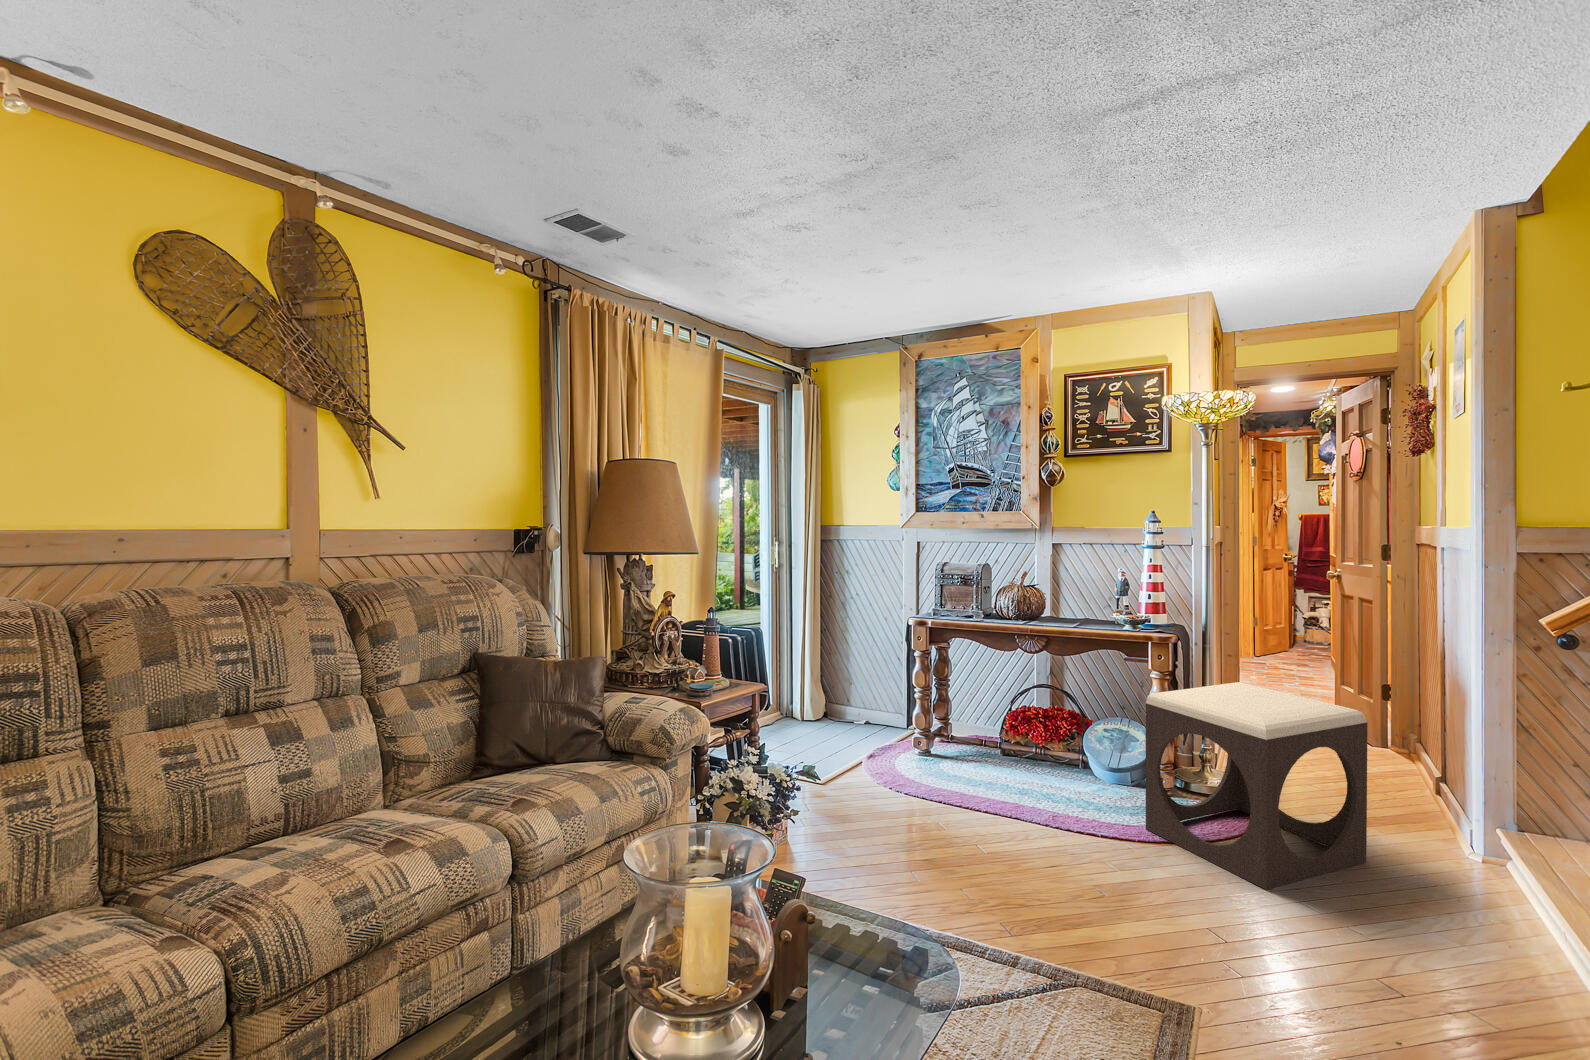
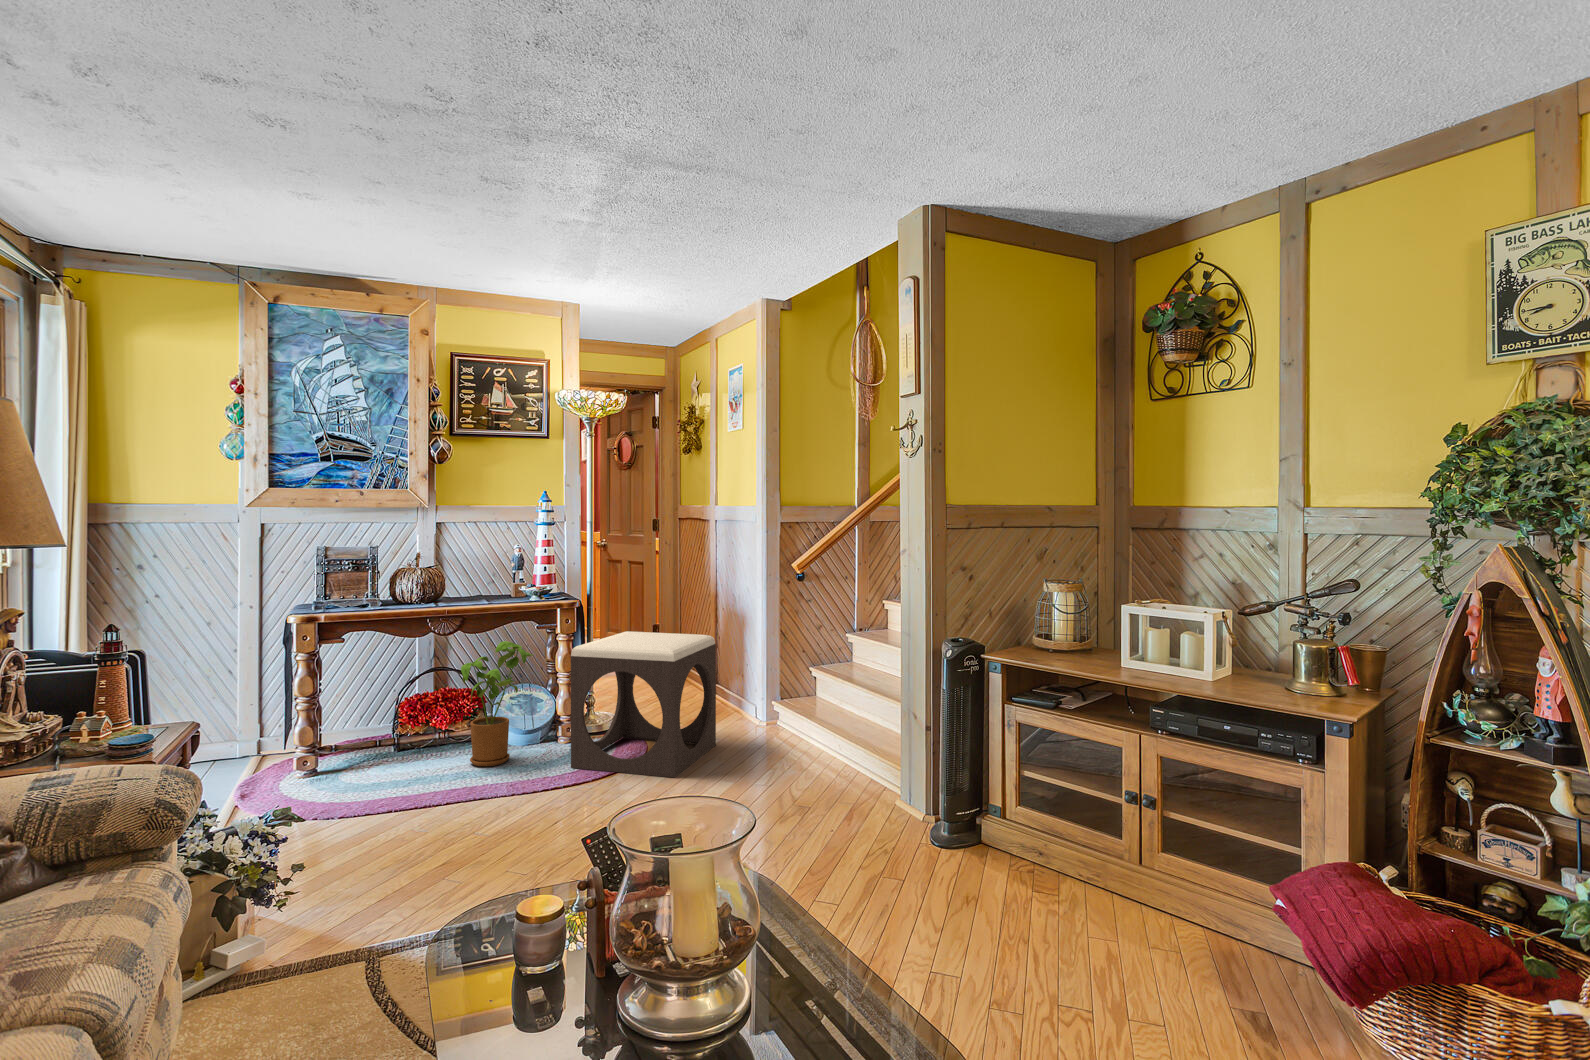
house plant: none [1044,672,1121,799] -> present [461,641,532,766]

